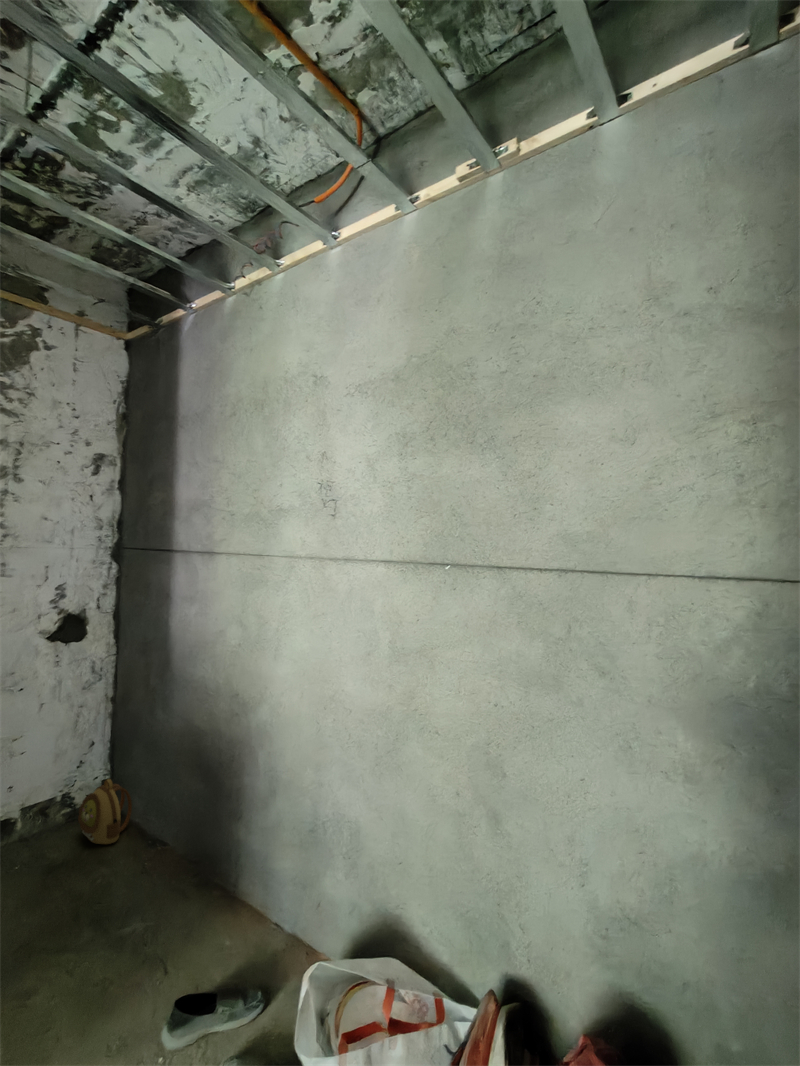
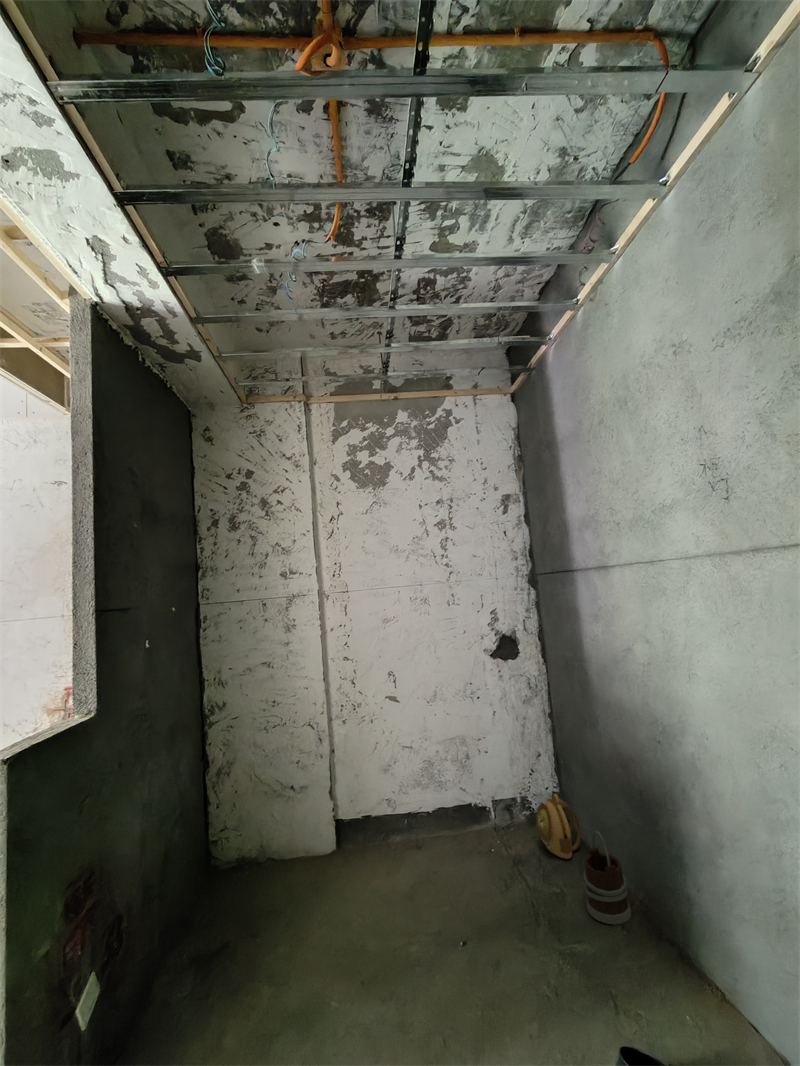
wooden bucket: none [133,806,179,893] -> present [584,831,631,924]

